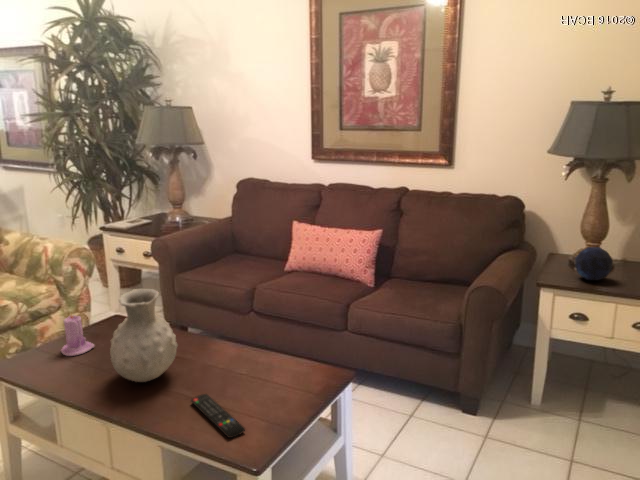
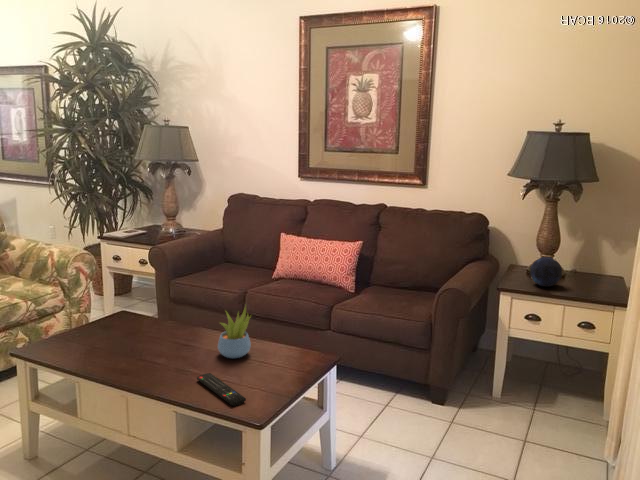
vase: present [110,289,178,382] -> none [124,282,184,364]
succulent plant: none [217,310,255,373] -> present [218,306,251,358]
candle: present [61,315,94,356] -> none [75,305,105,344]

